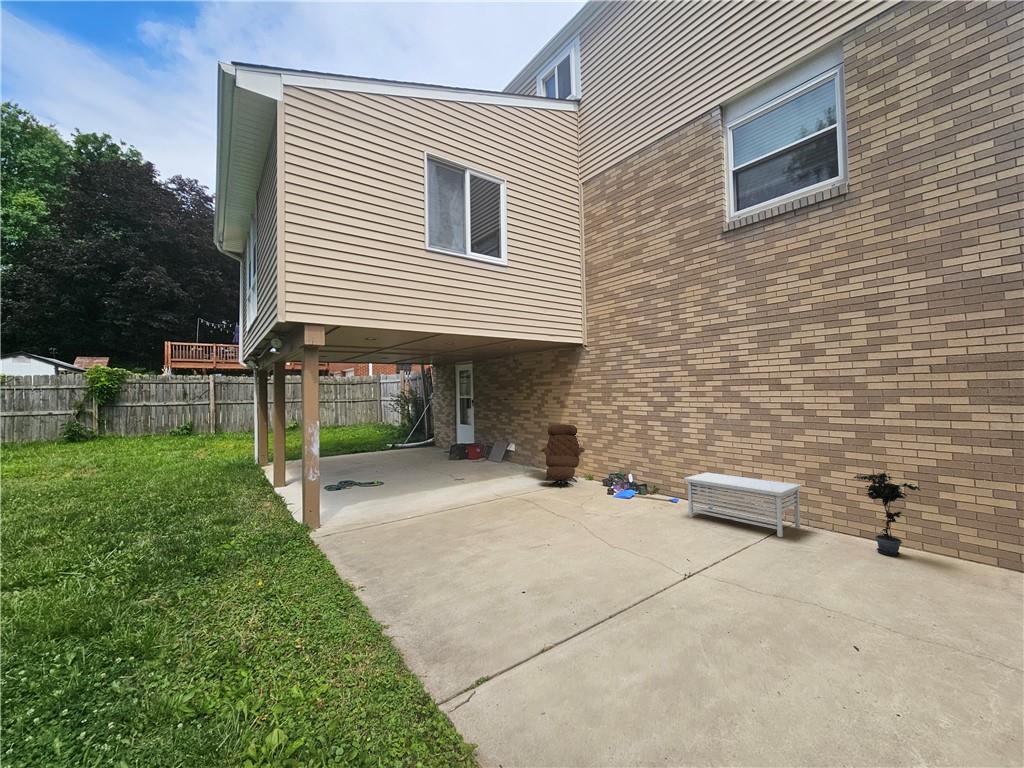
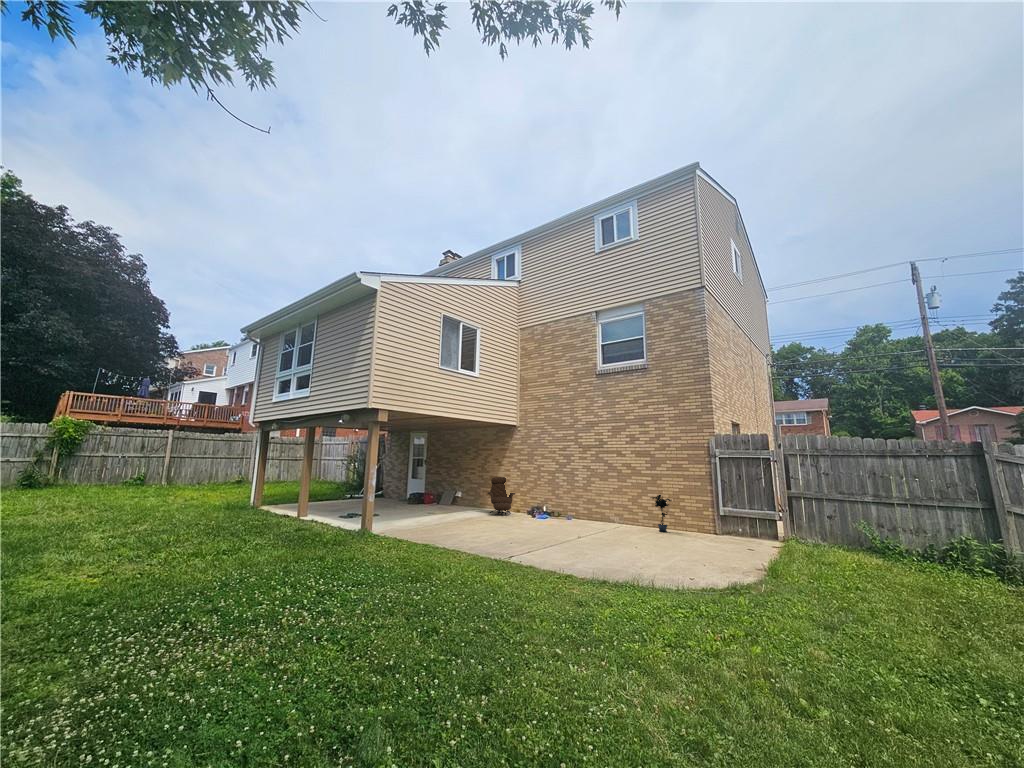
storage bench: present [684,472,801,537] -> none [576,502,631,529]

